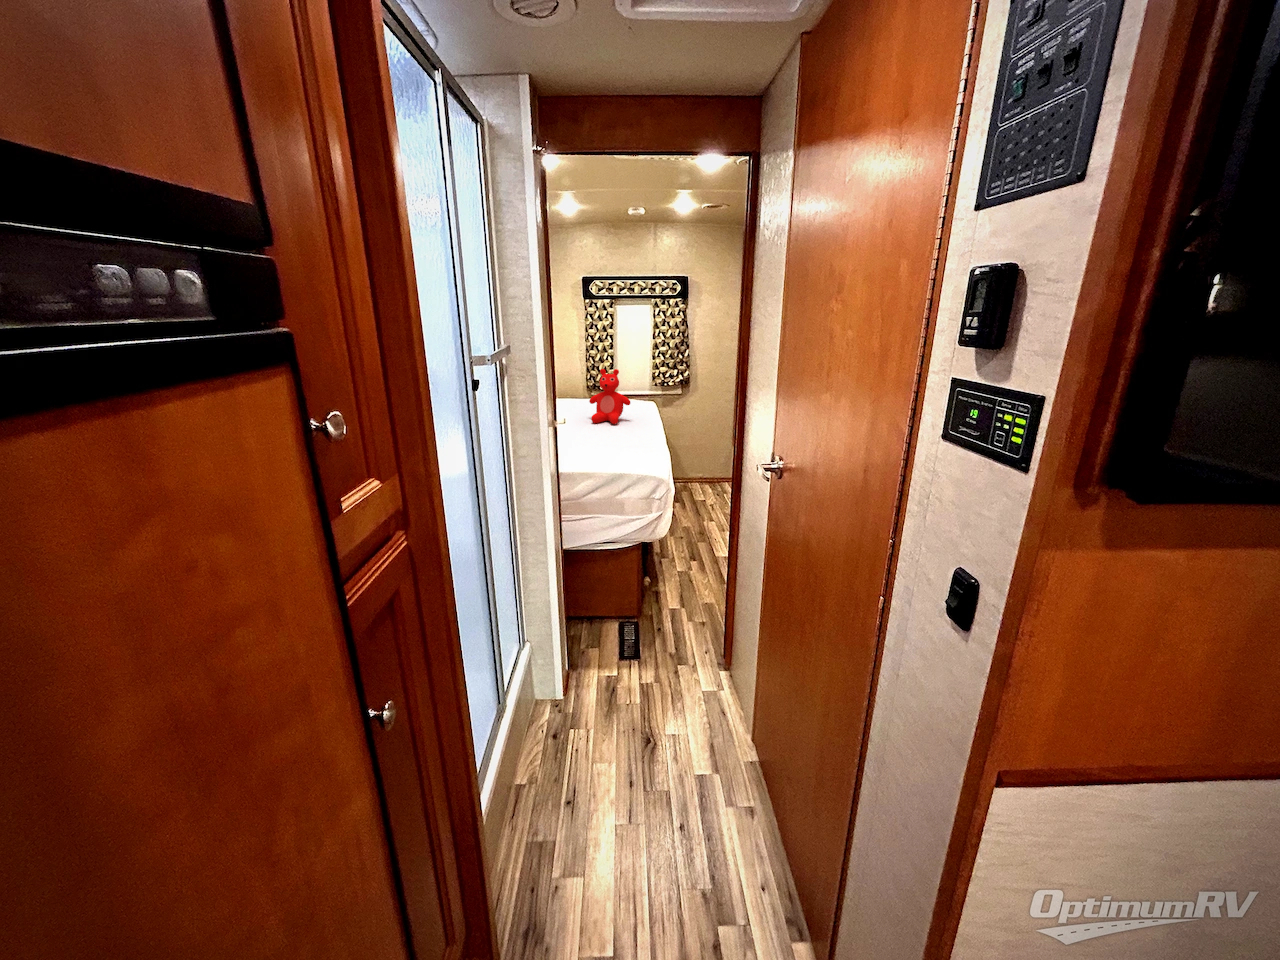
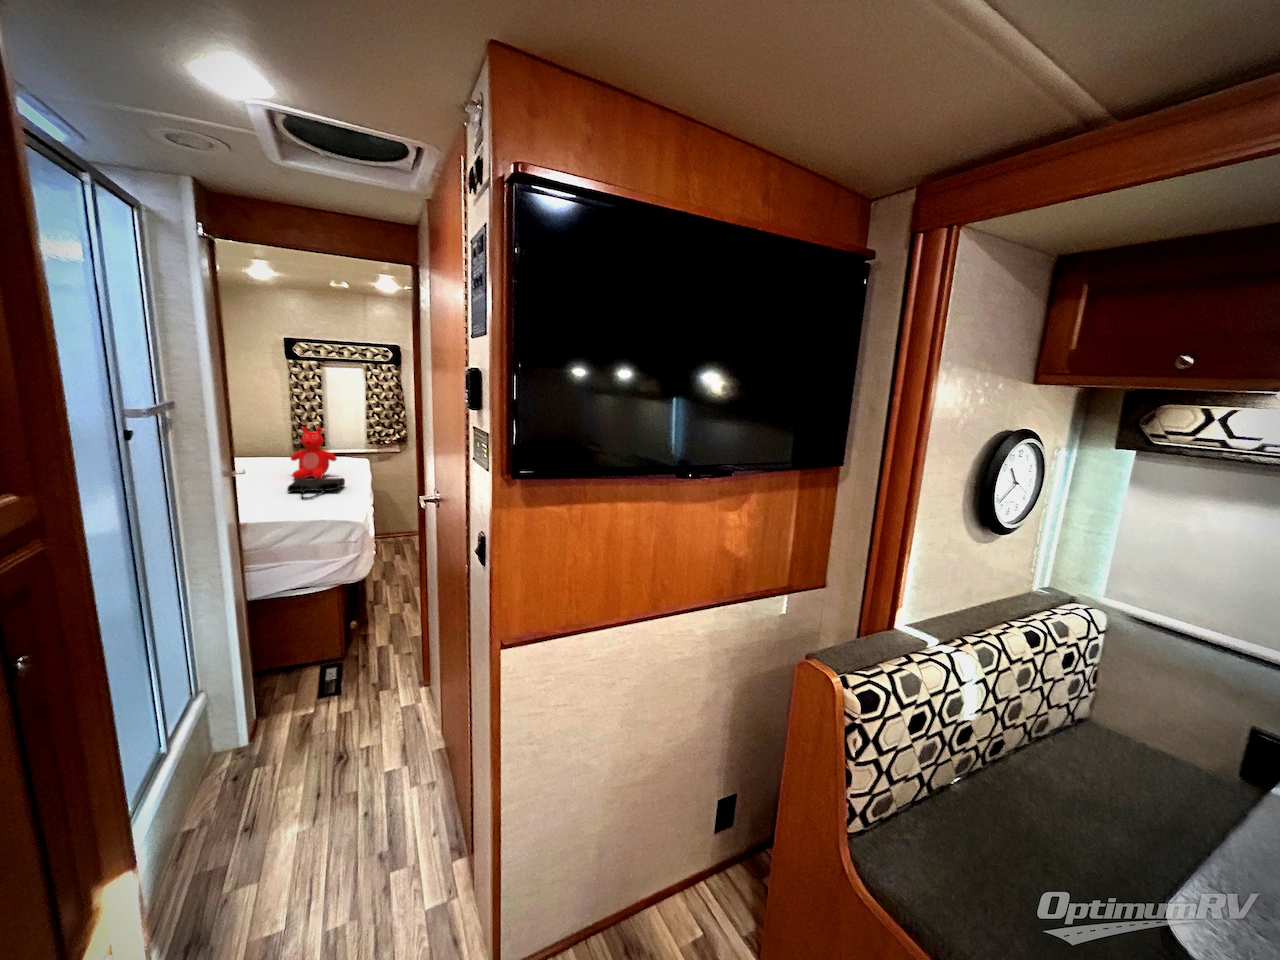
tote bag: none [590,422,640,447] -> present [287,478,345,500]

